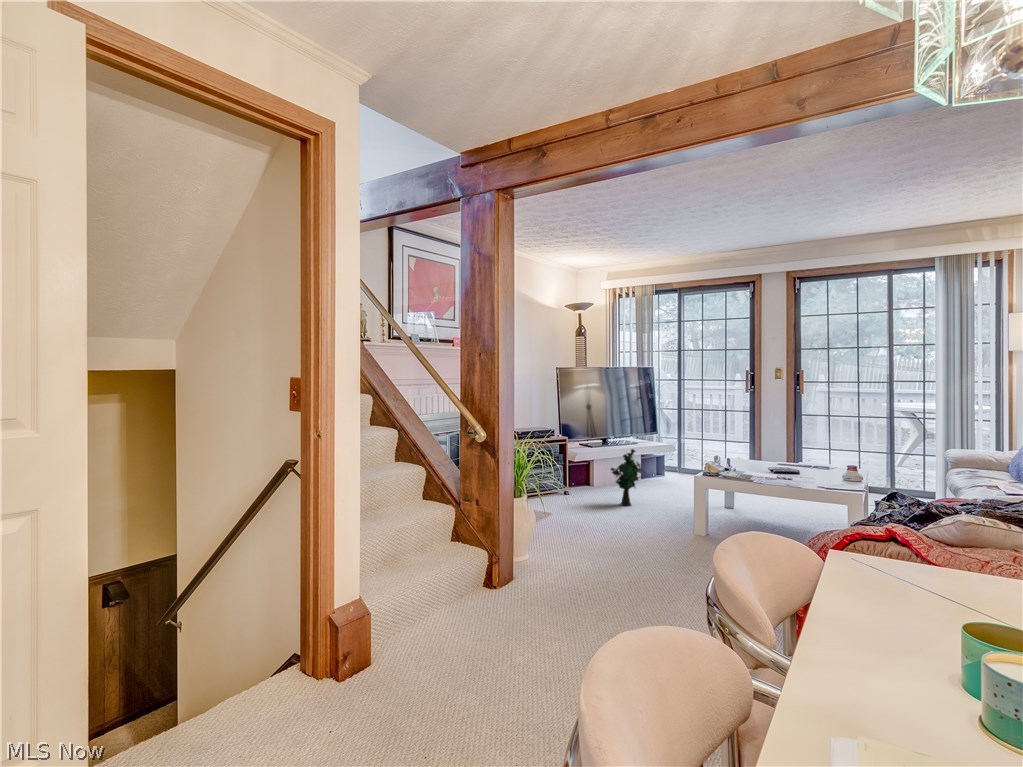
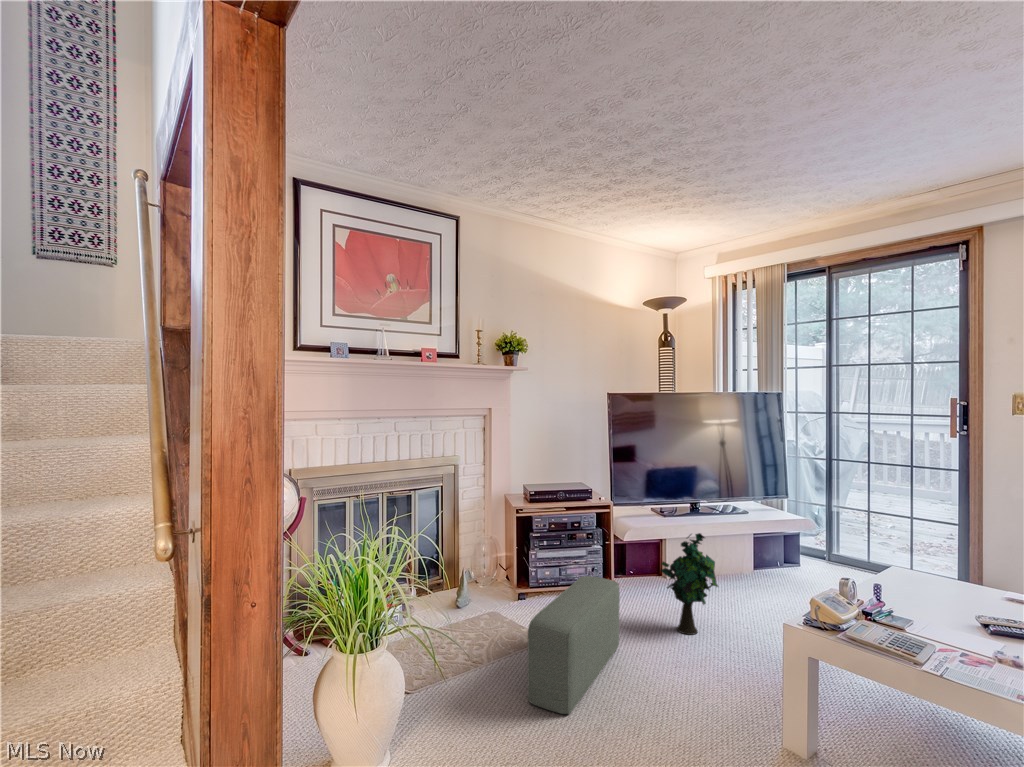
pouf: none [573,476,600,535] -> present [528,576,620,714]

